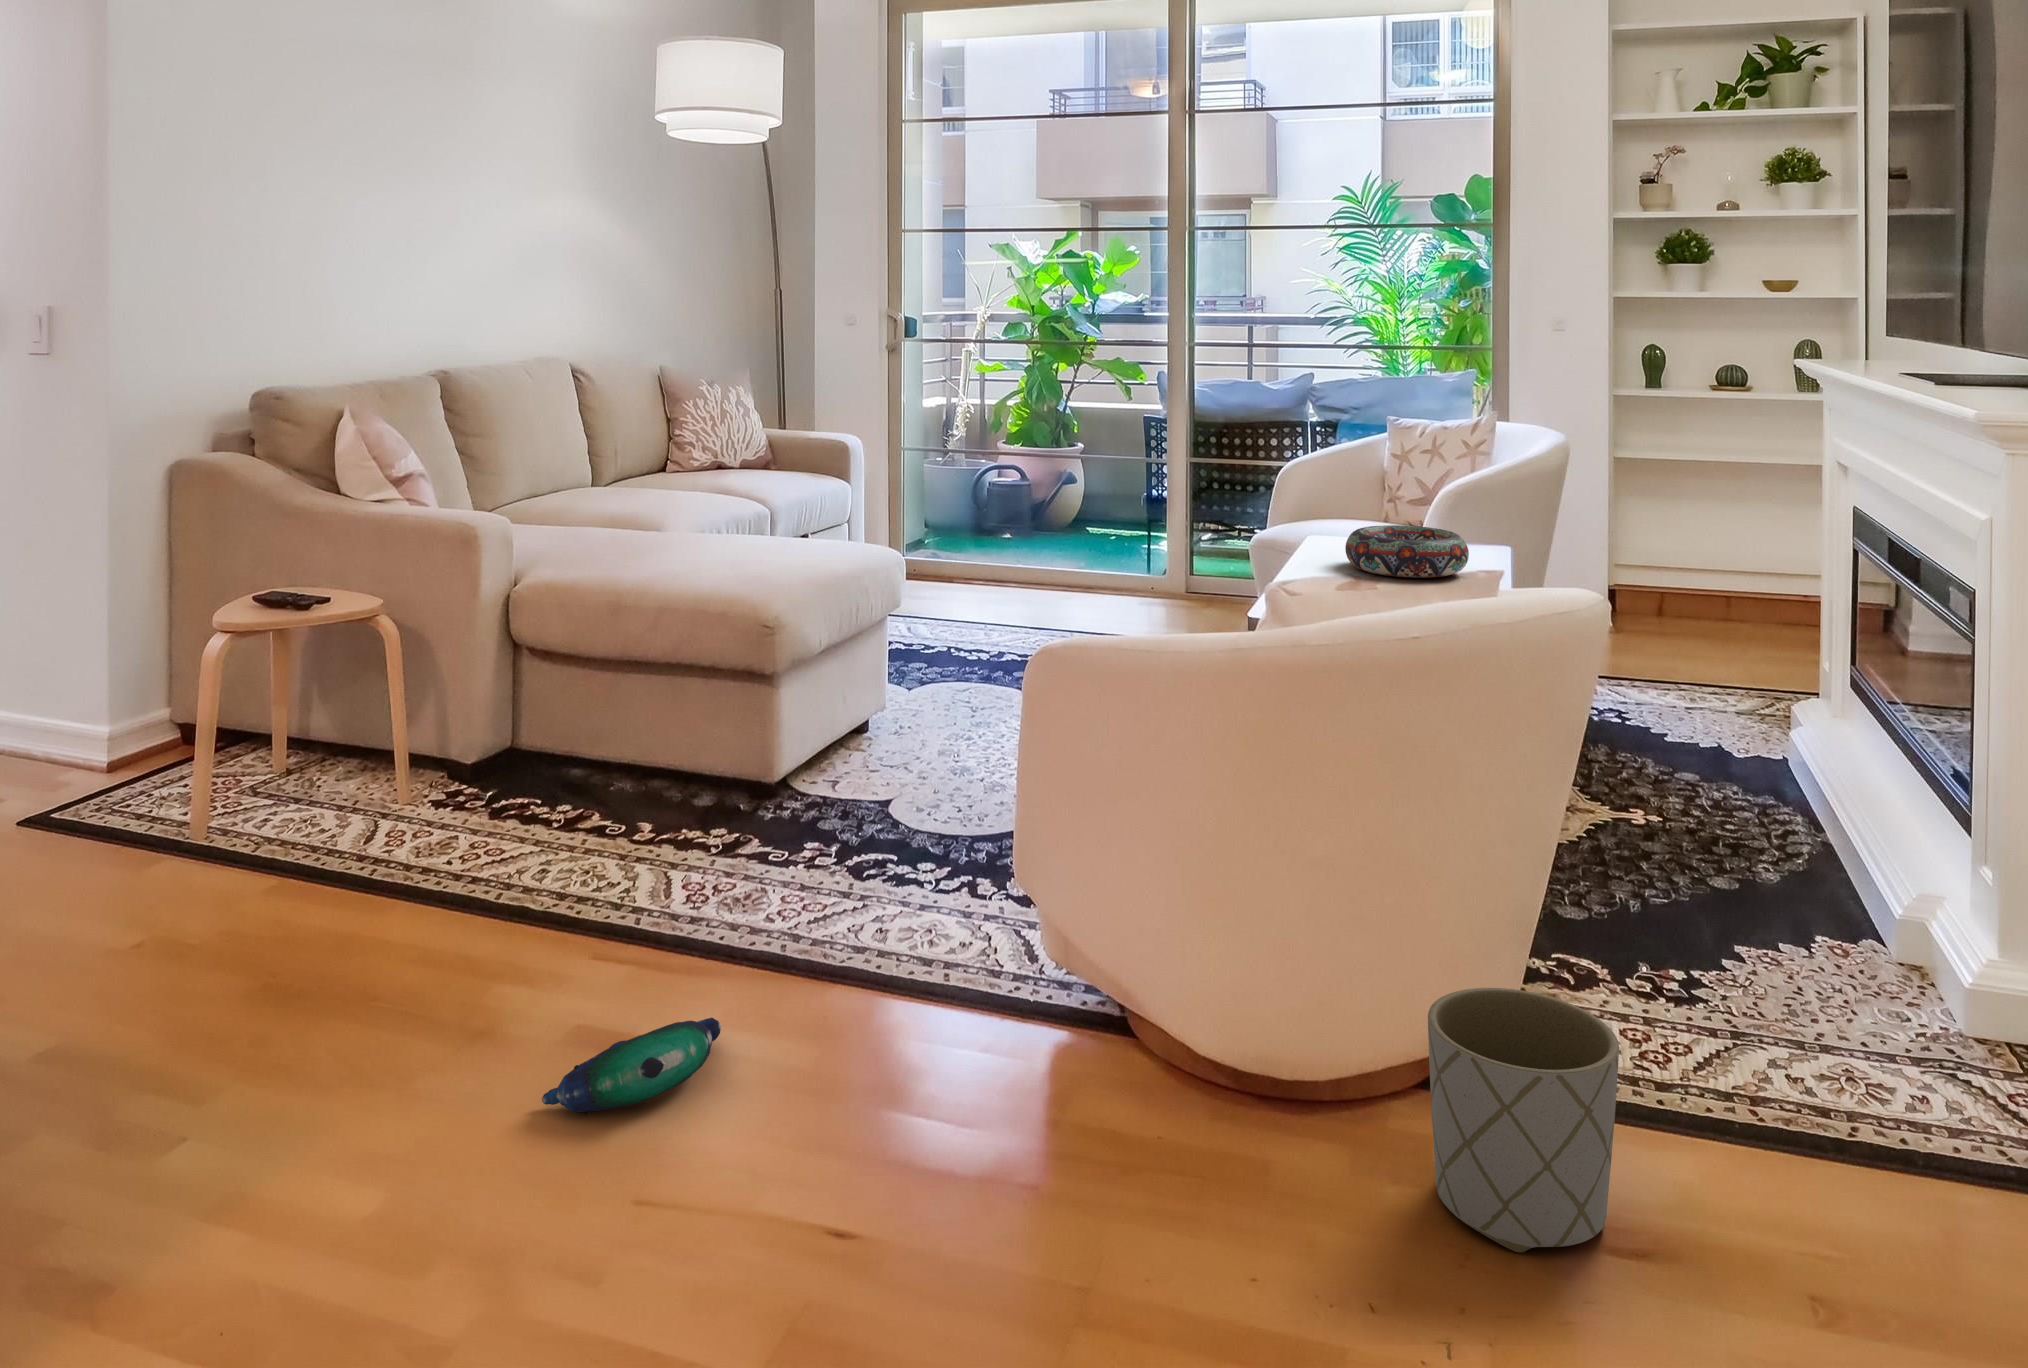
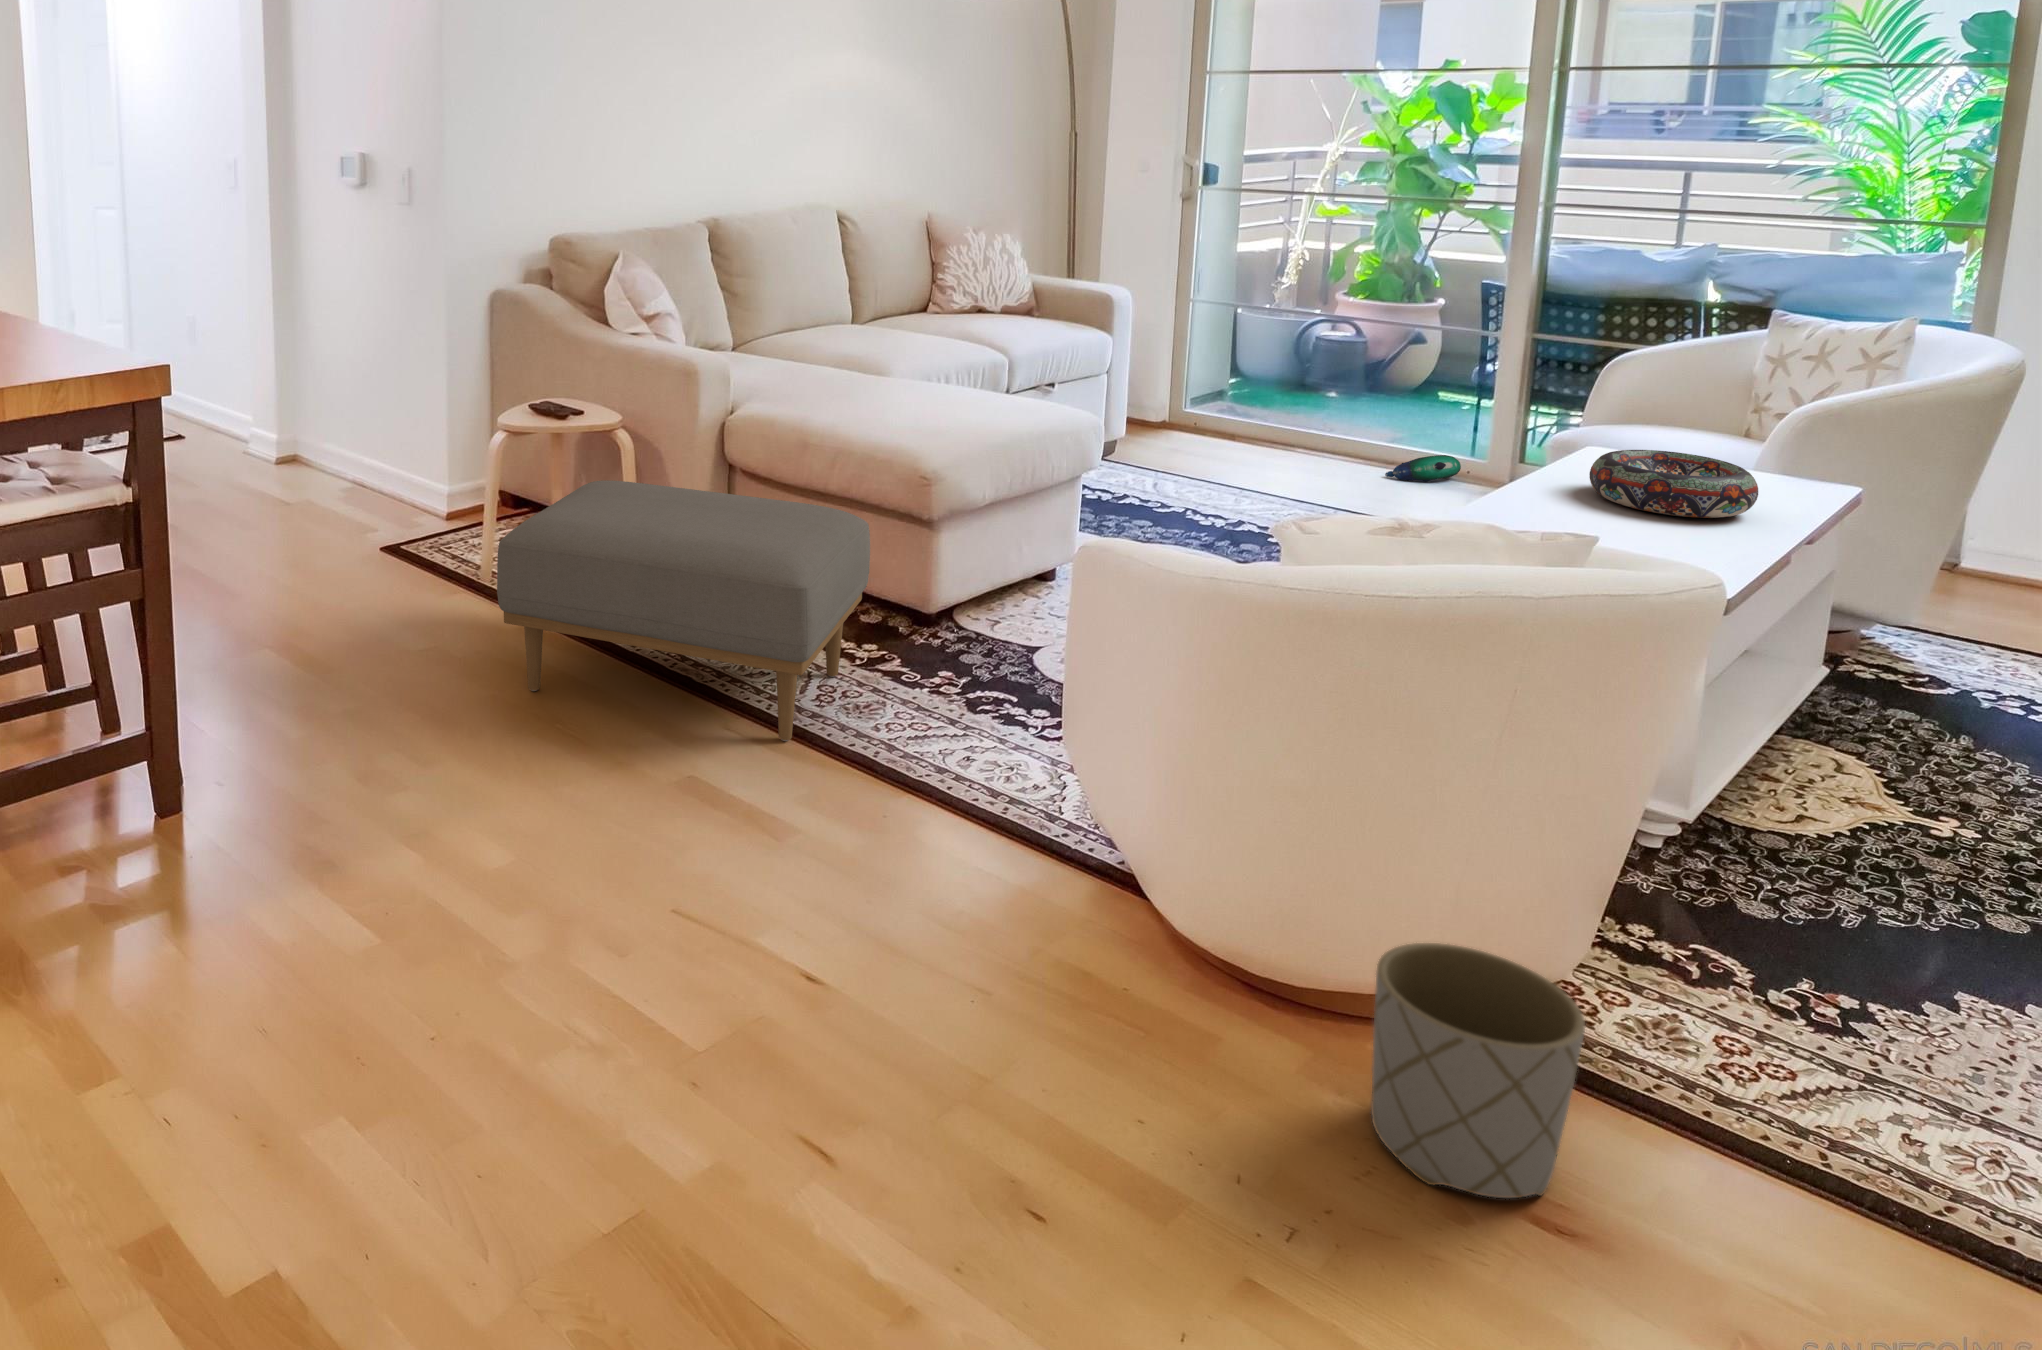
ottoman: none [267,667,727,965] -> present [497,480,870,741]
plush toy: present [542,1018,721,1114] -> present [1385,455,1461,481]

